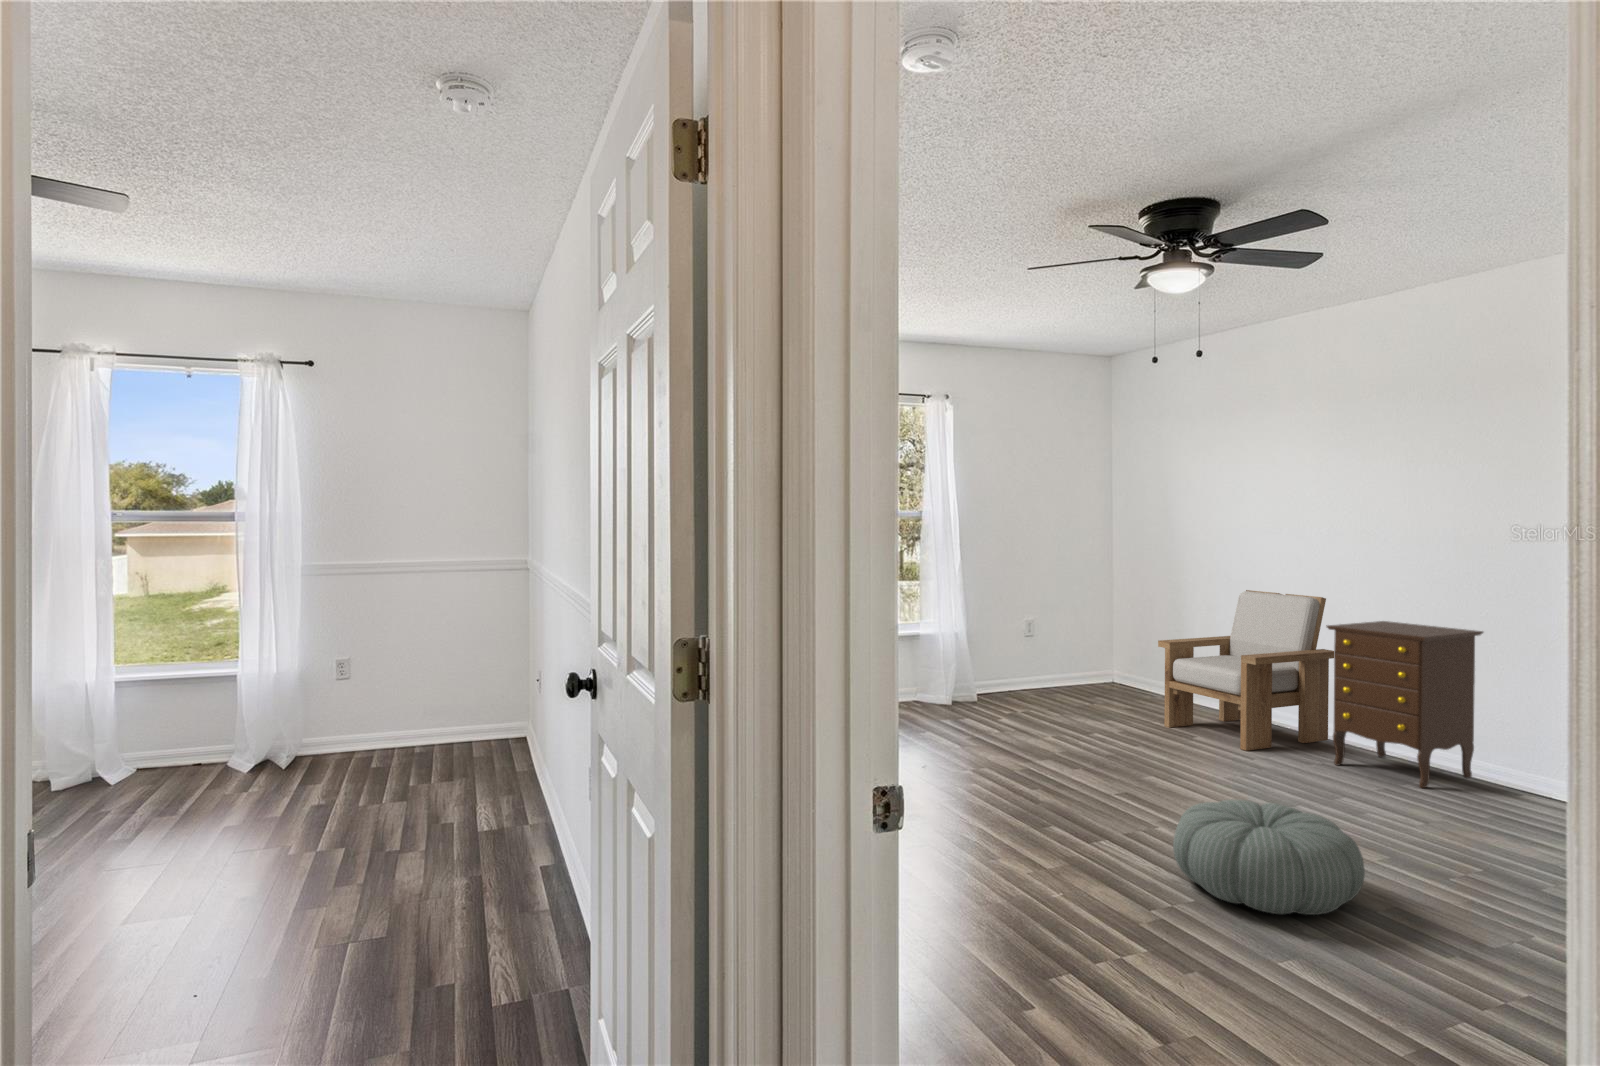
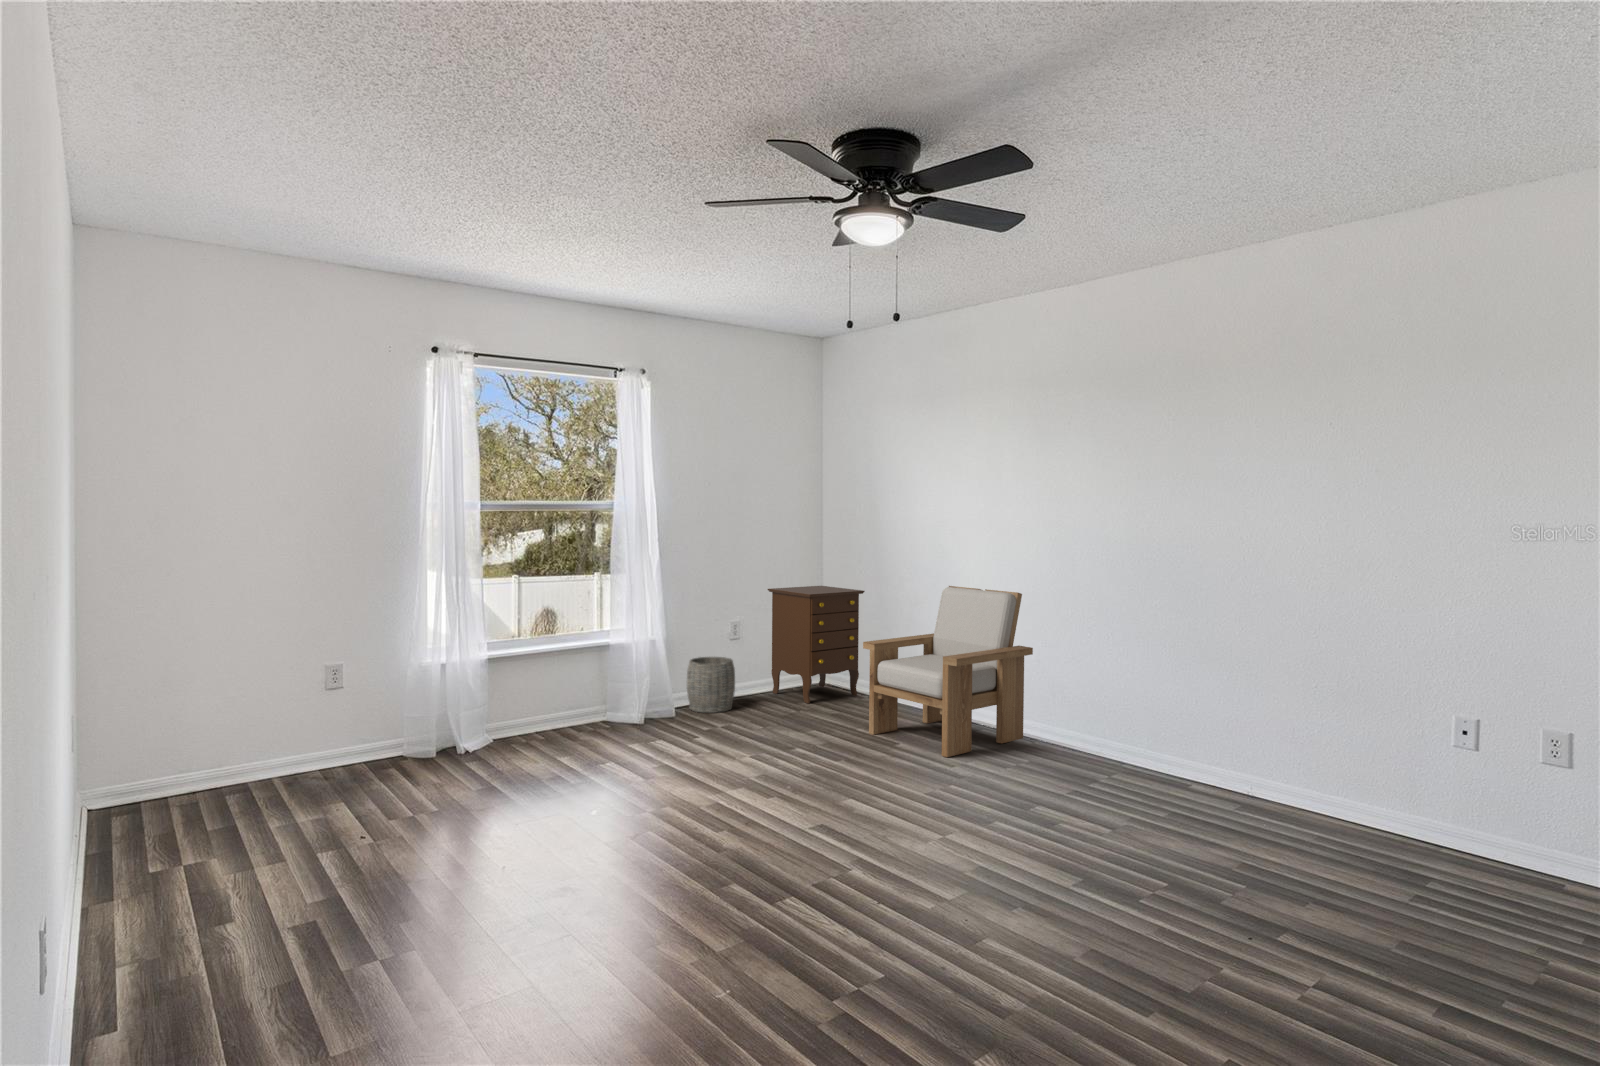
dresser: present [1326,621,1483,788] -> present [768,586,865,703]
woven basket: none [987,651,1031,701] -> present [687,657,735,713]
pouf: present [1173,799,1365,915] -> none [863,837,1065,983]

